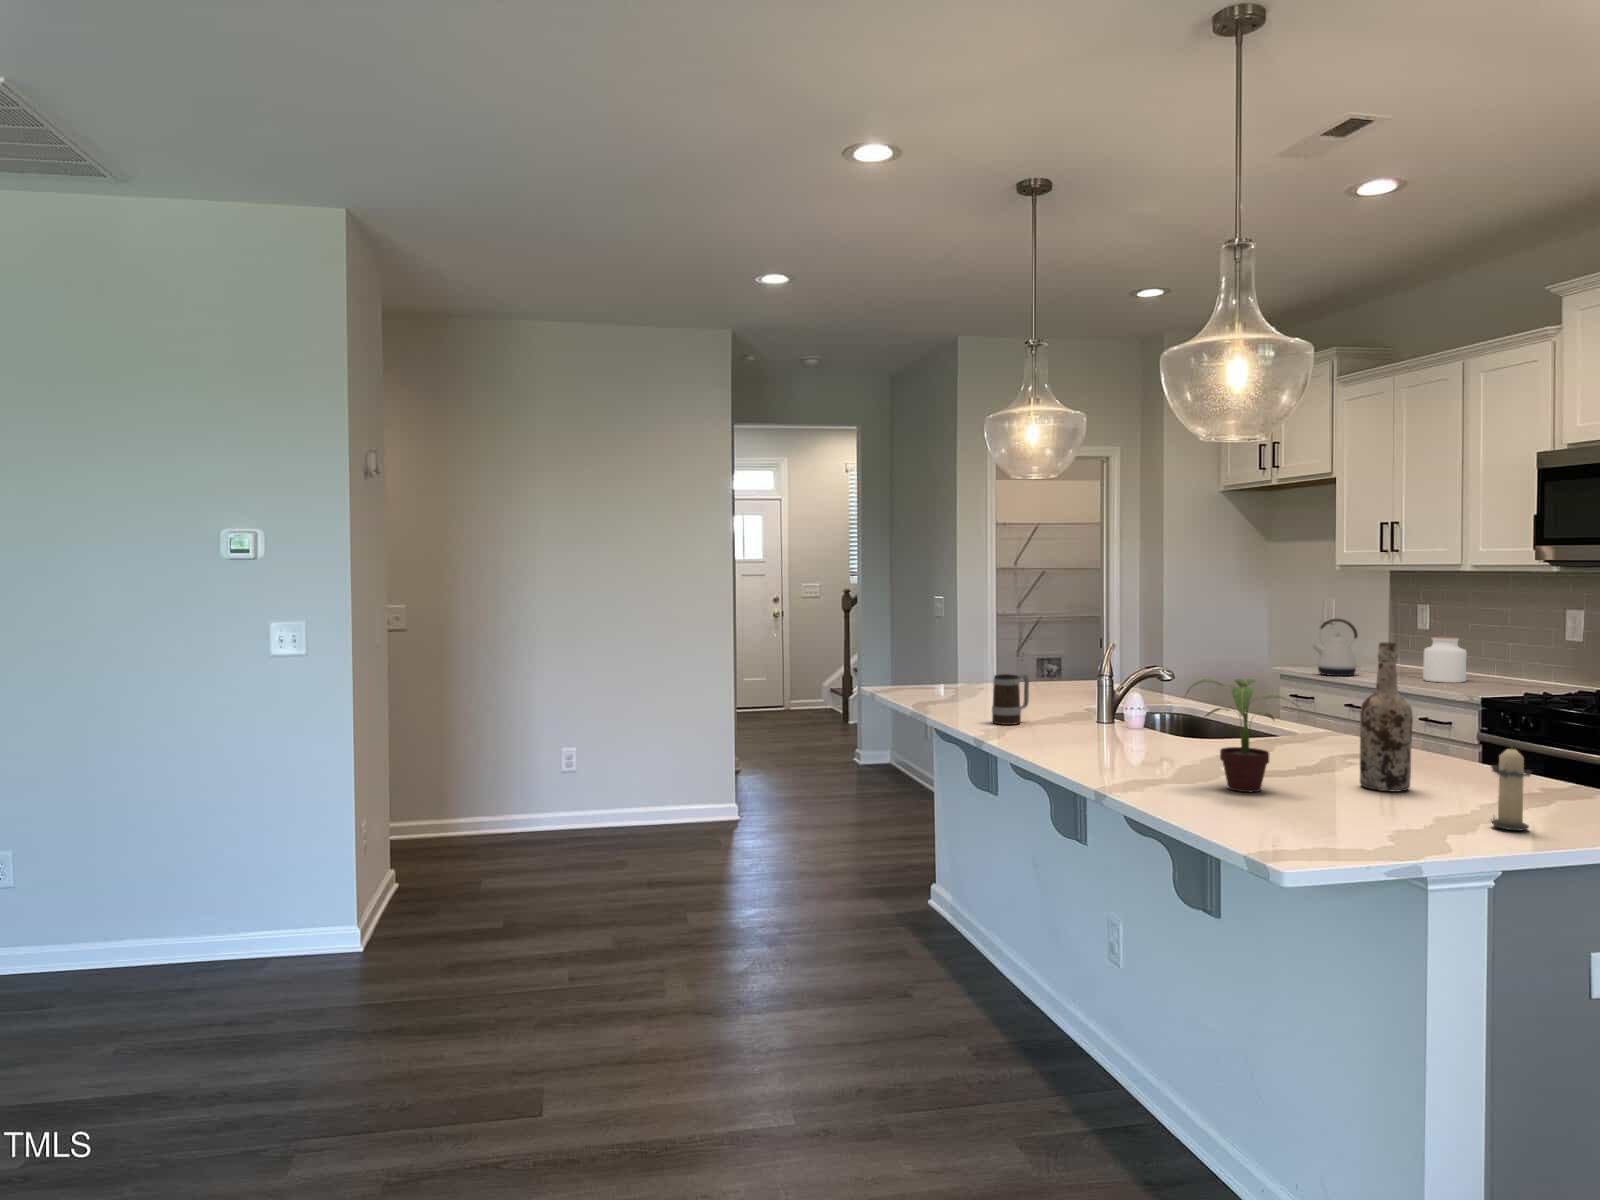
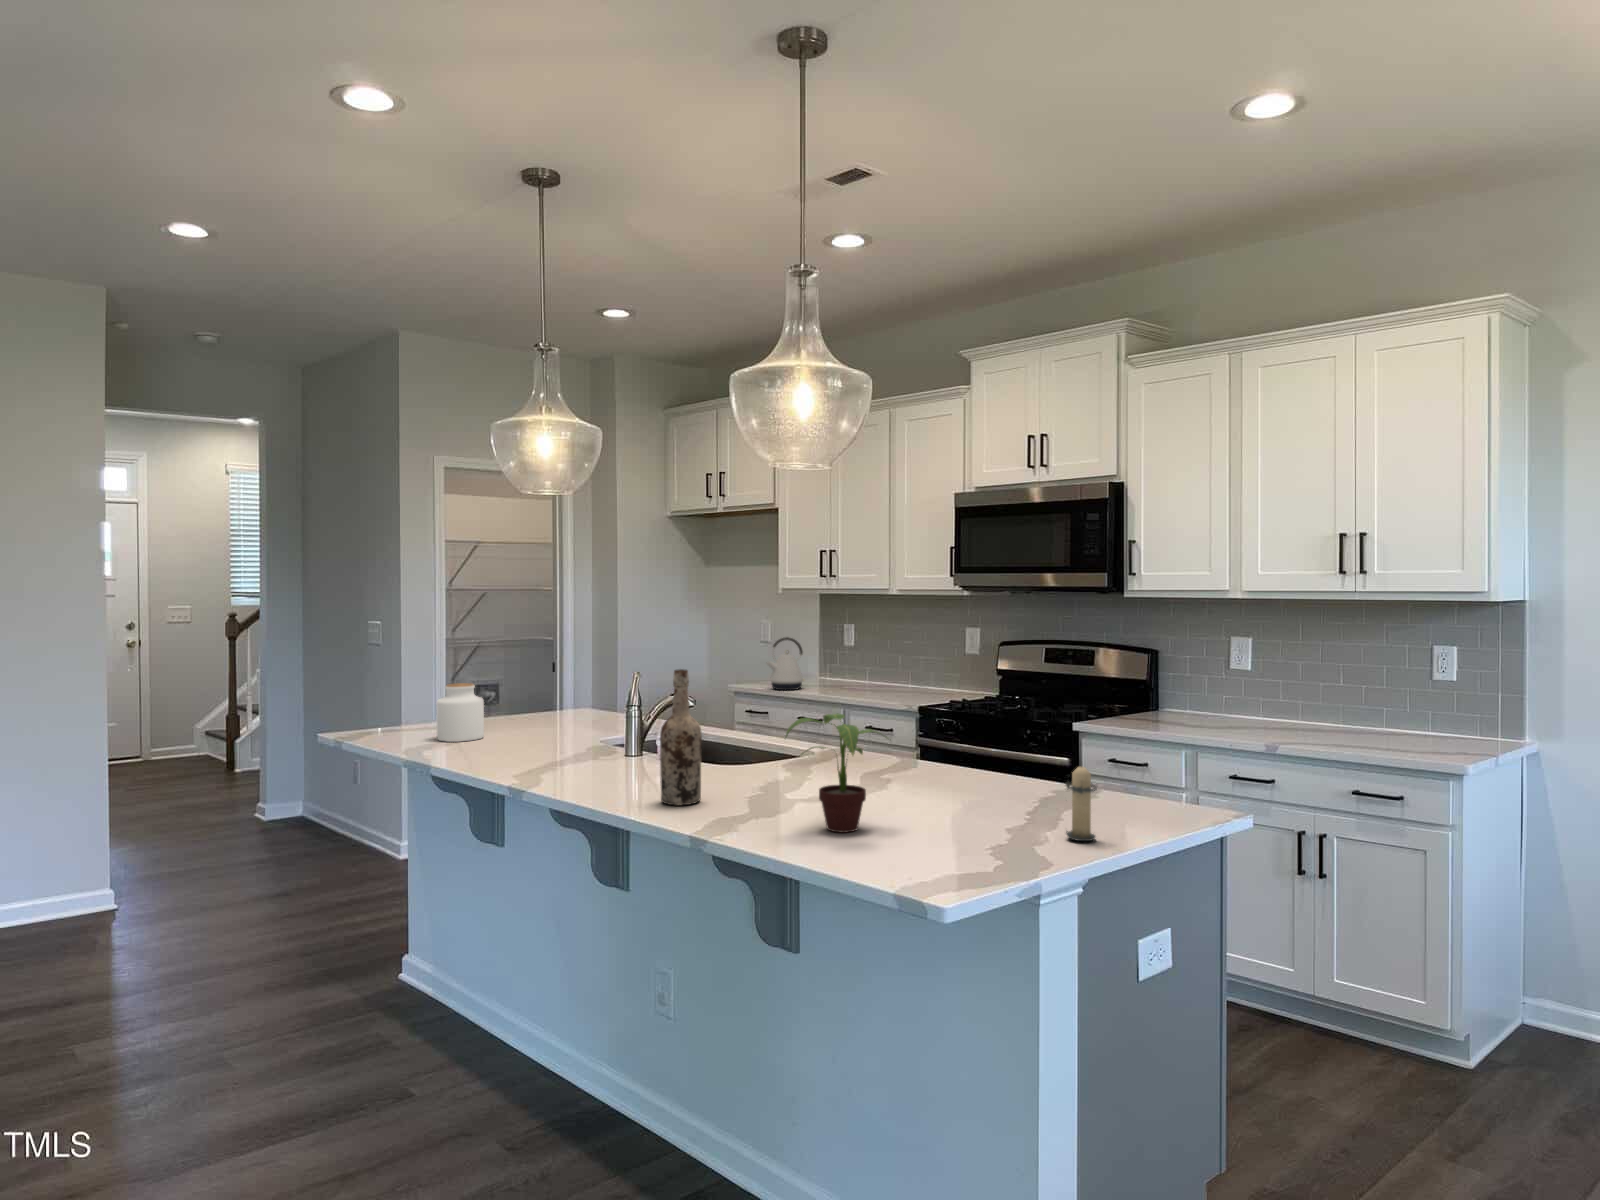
jar: present [1423,636,1467,683] -> present [436,683,484,742]
wine bottle: present [1360,642,1413,791] -> present [660,669,702,805]
mug: present [992,673,1029,725] -> none [515,715,556,776]

